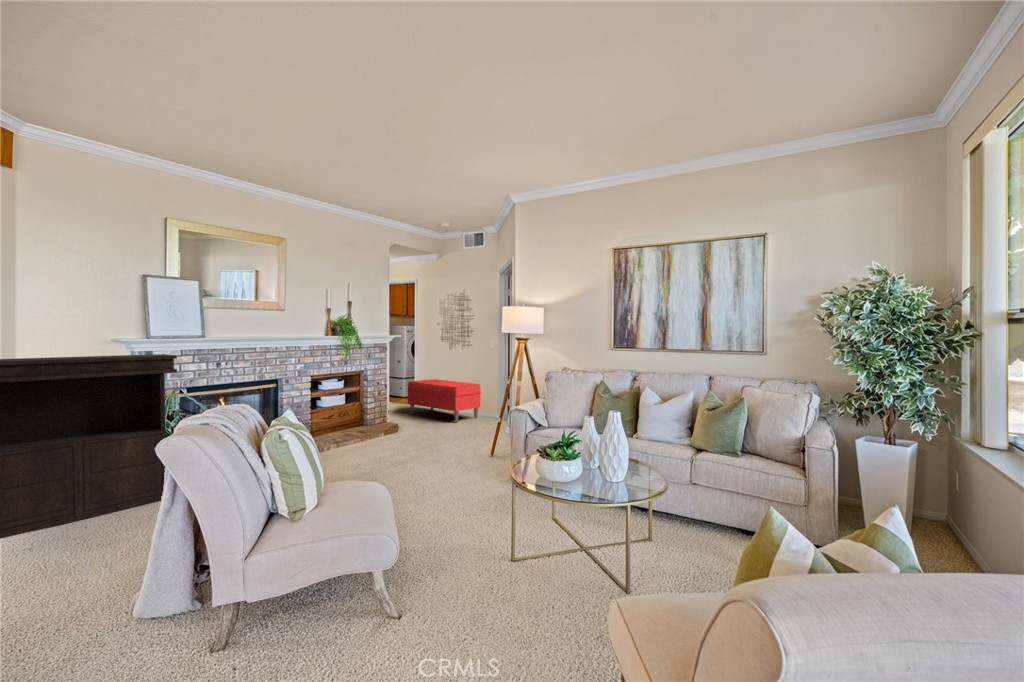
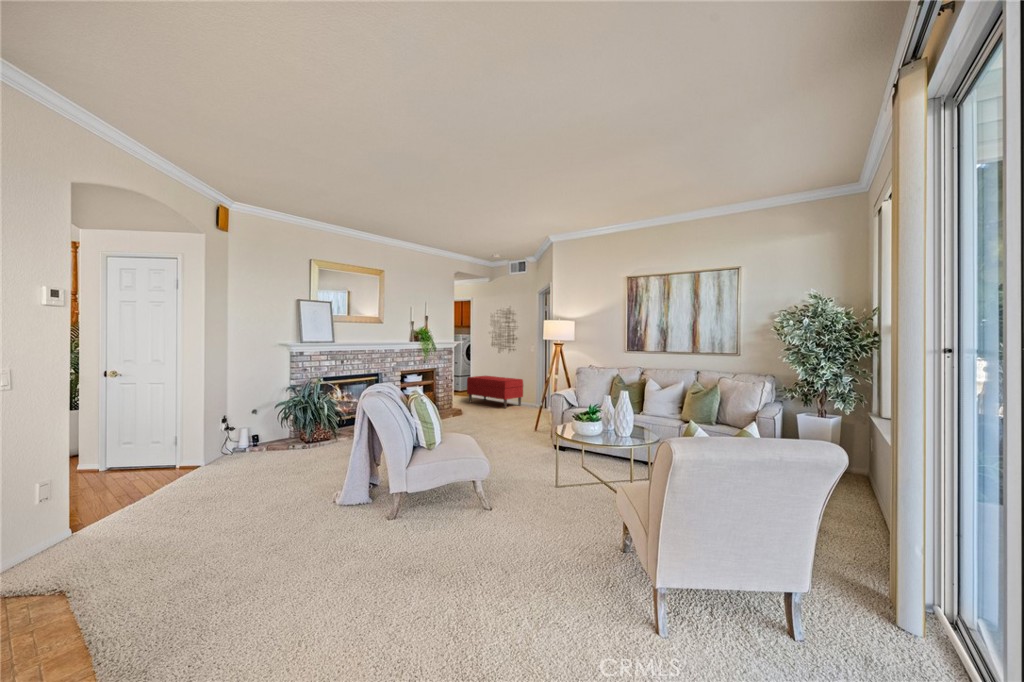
console table: present [0,354,177,539] -> none [195,353,328,473]

